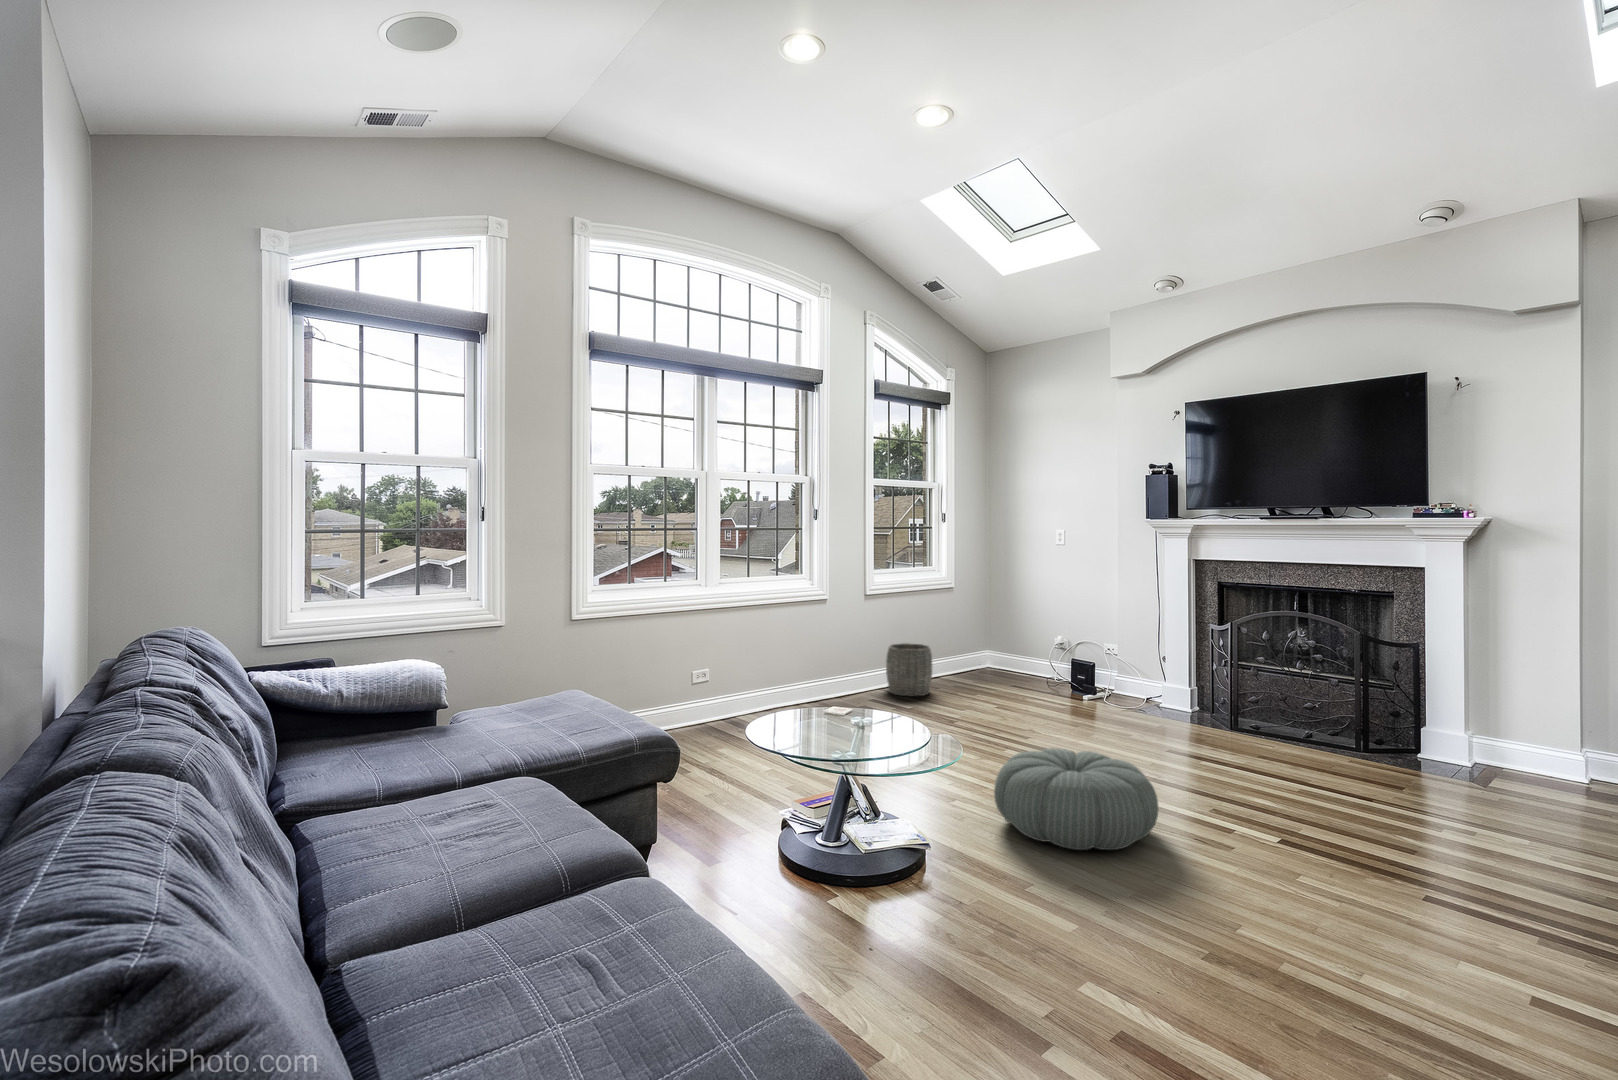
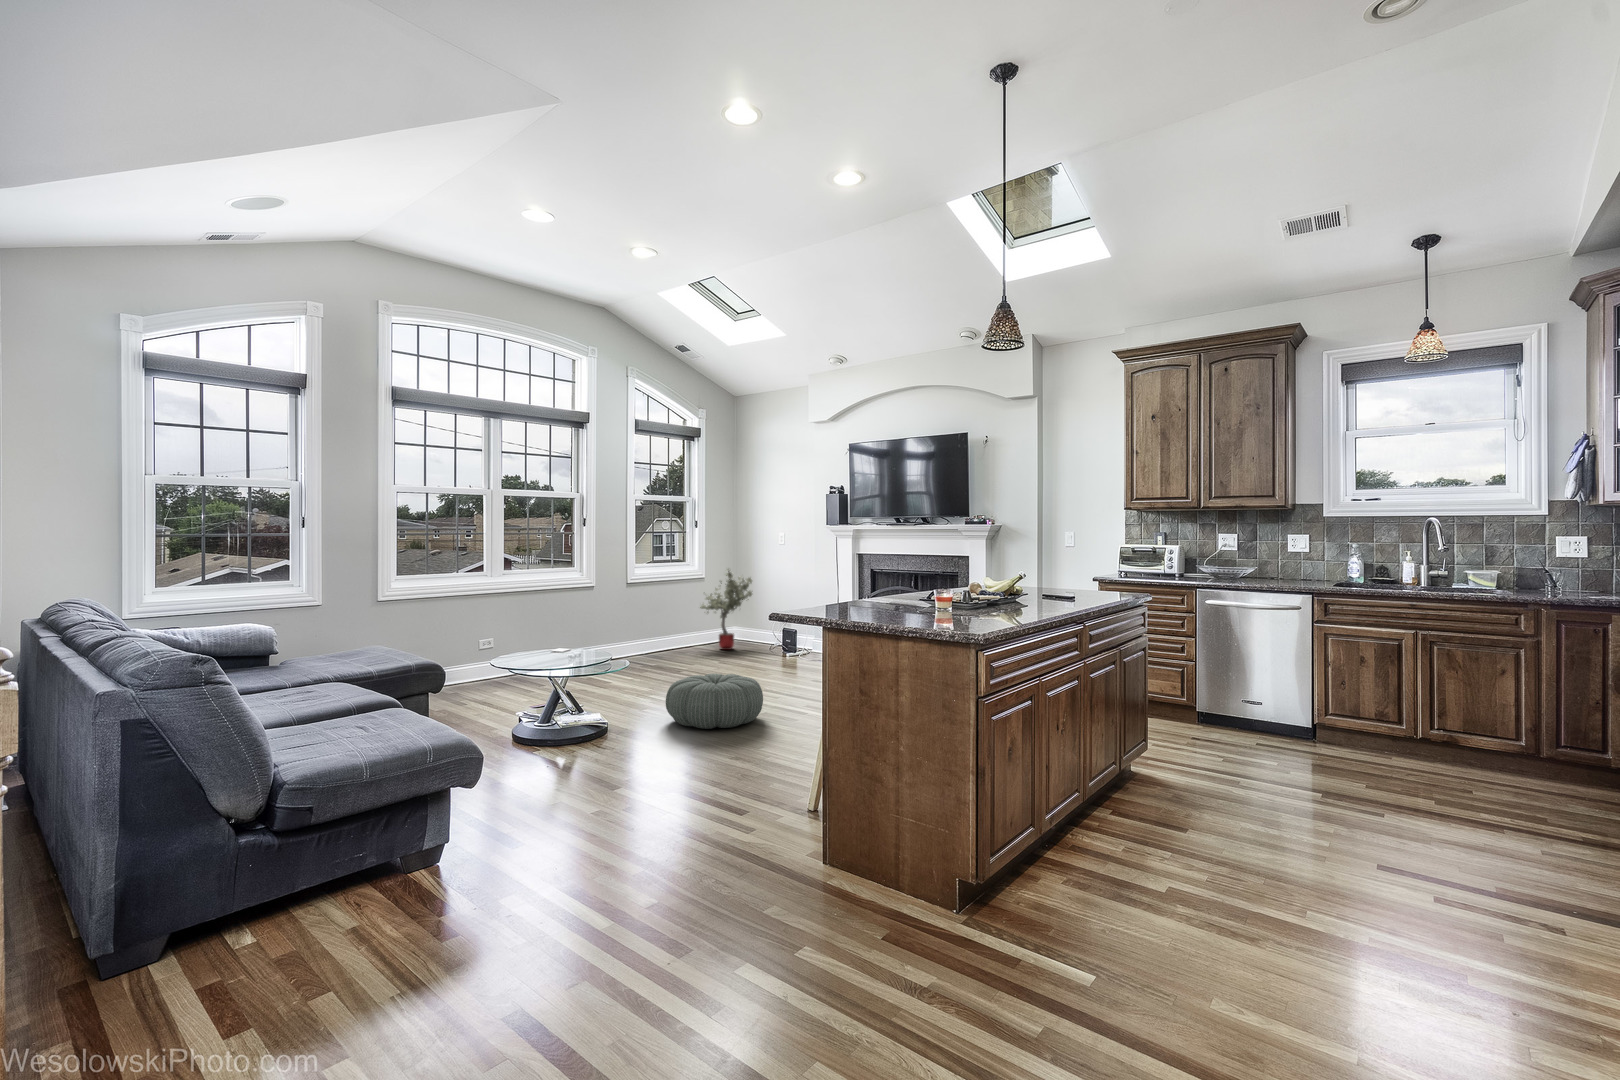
potted tree: none [950,573,1019,682] -> present [700,569,752,650]
woven basket: present [886,643,932,696] -> none [644,621,680,660]

